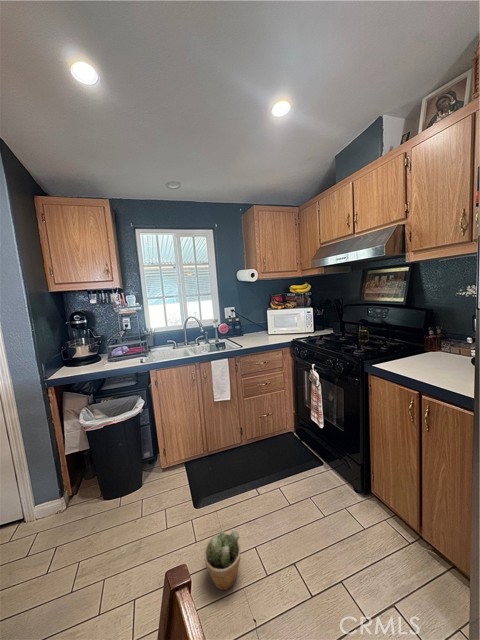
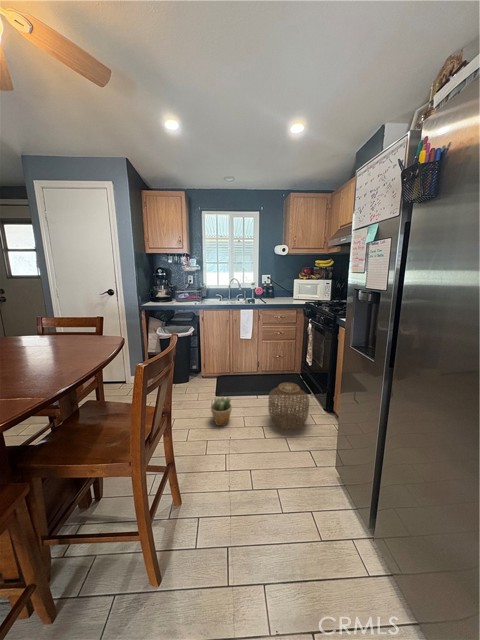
woven basket: none [293,476,359,561] -> present [269,382,309,431]

